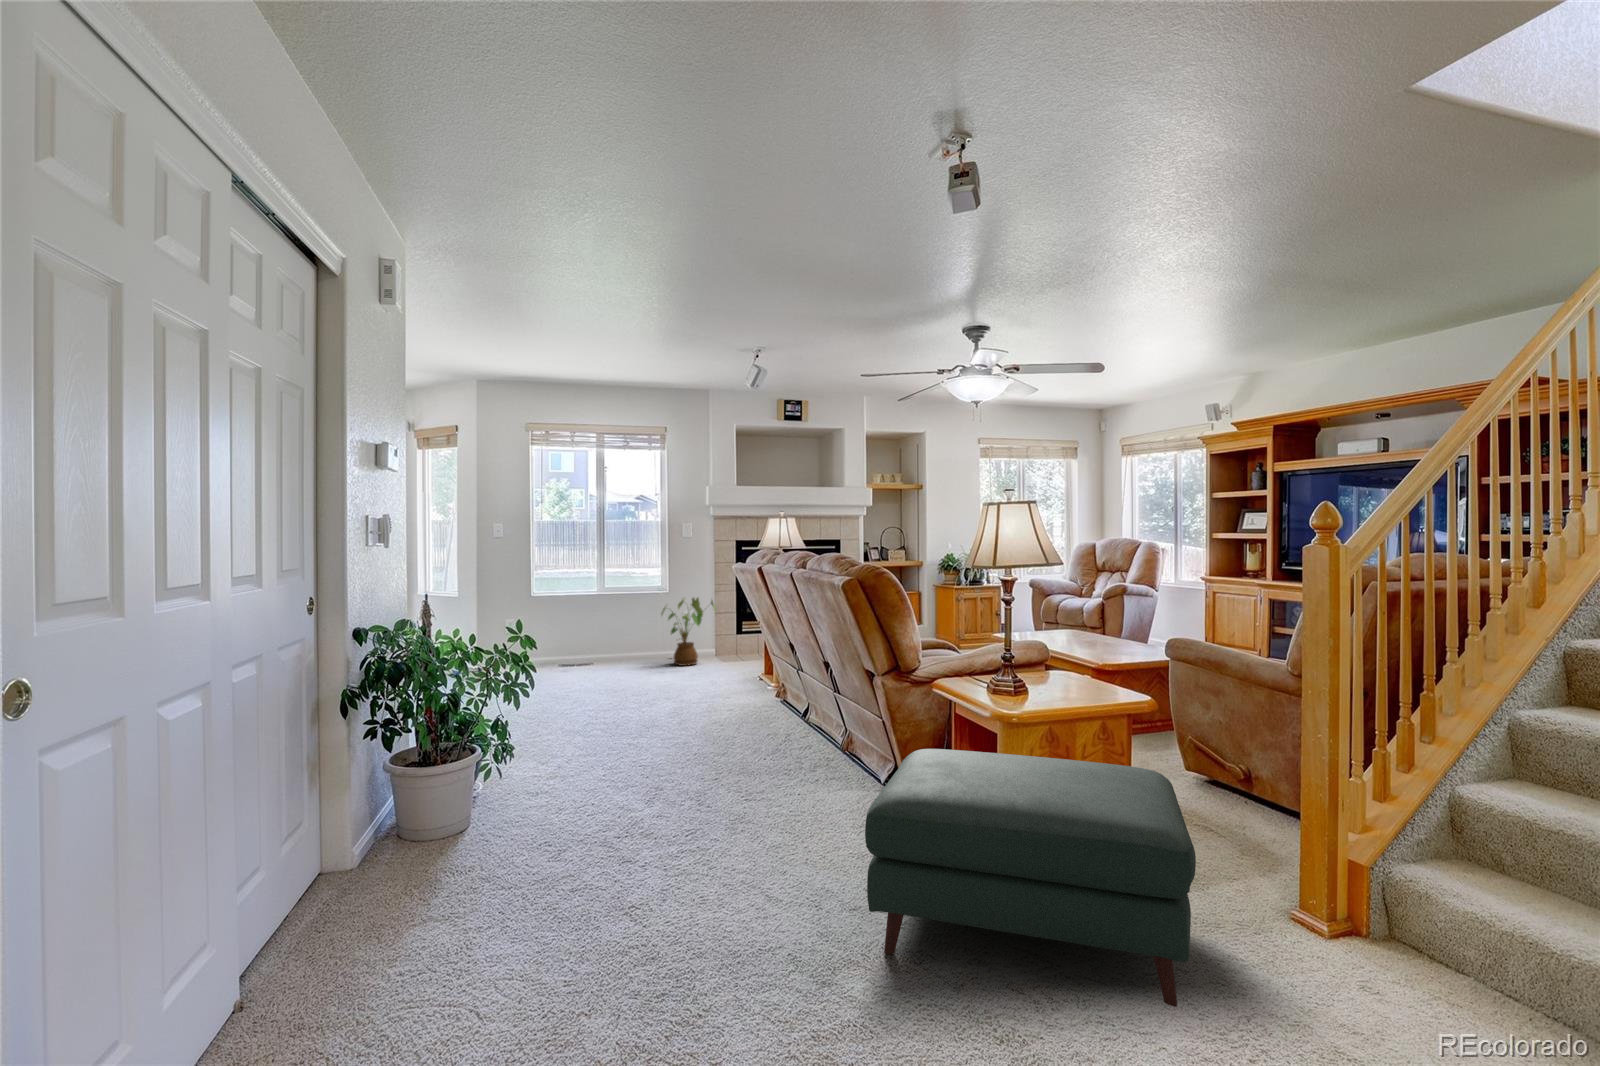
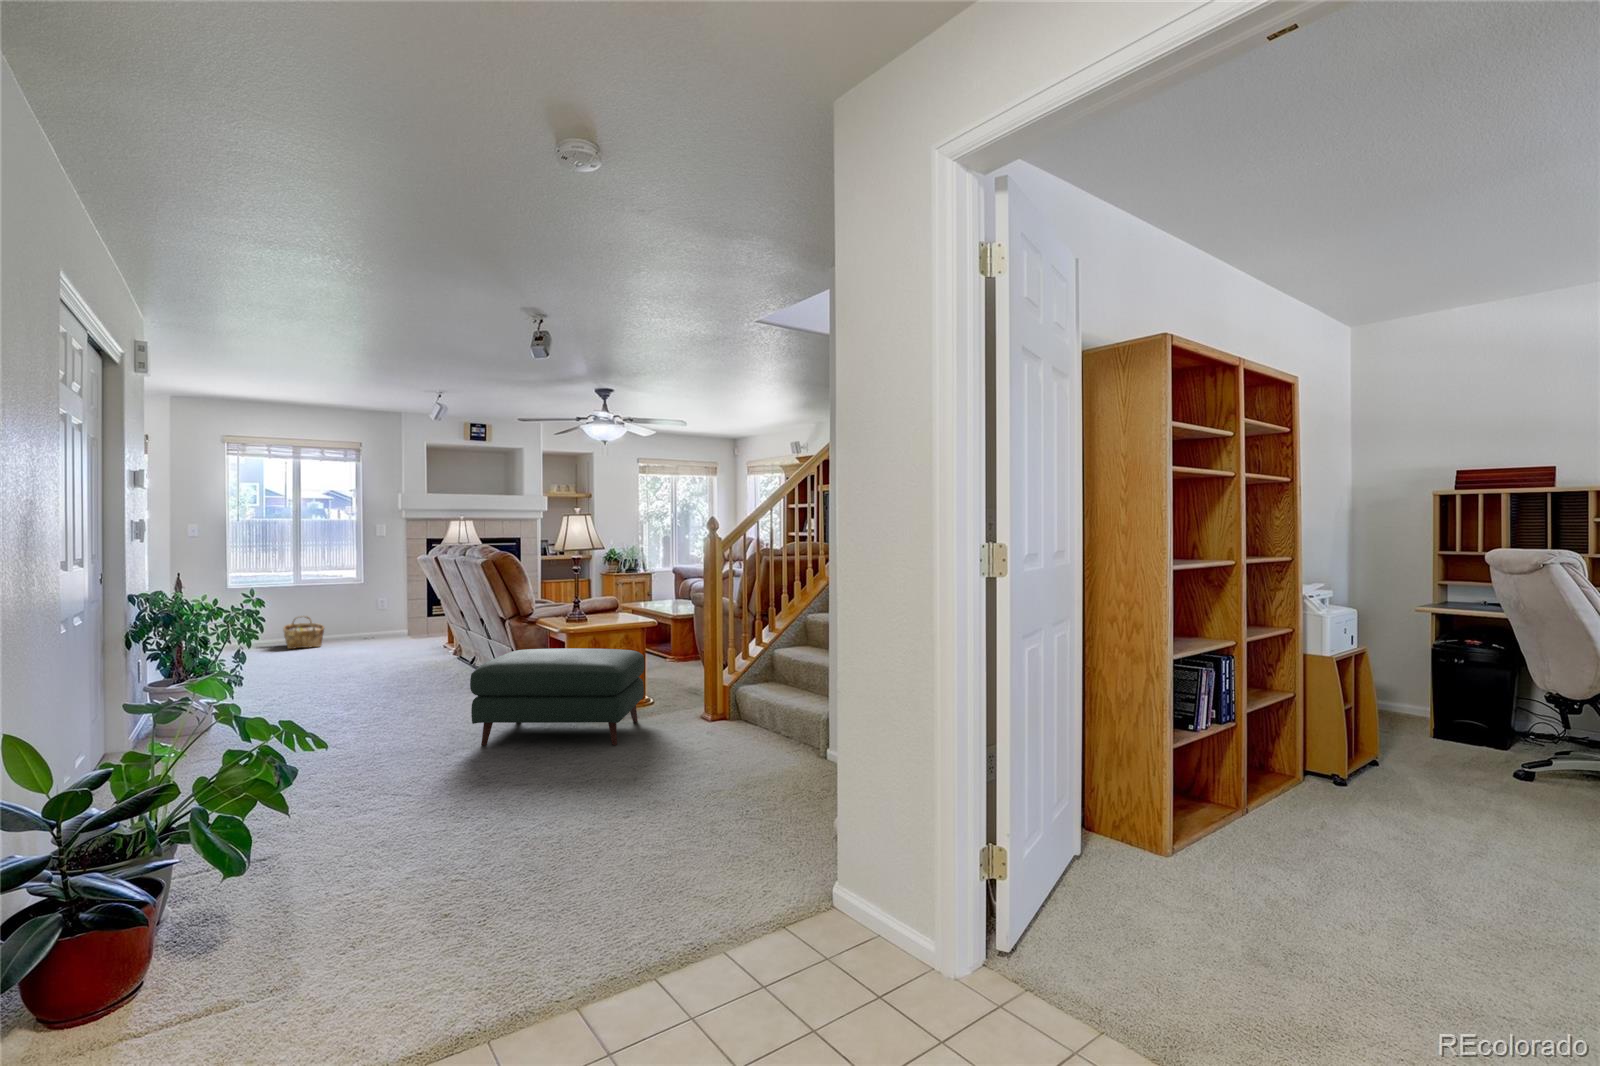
house plant: present [662,598,716,666] -> none [356,585,408,641]
woven basket: none [585,632,628,672] -> present [283,616,324,649]

